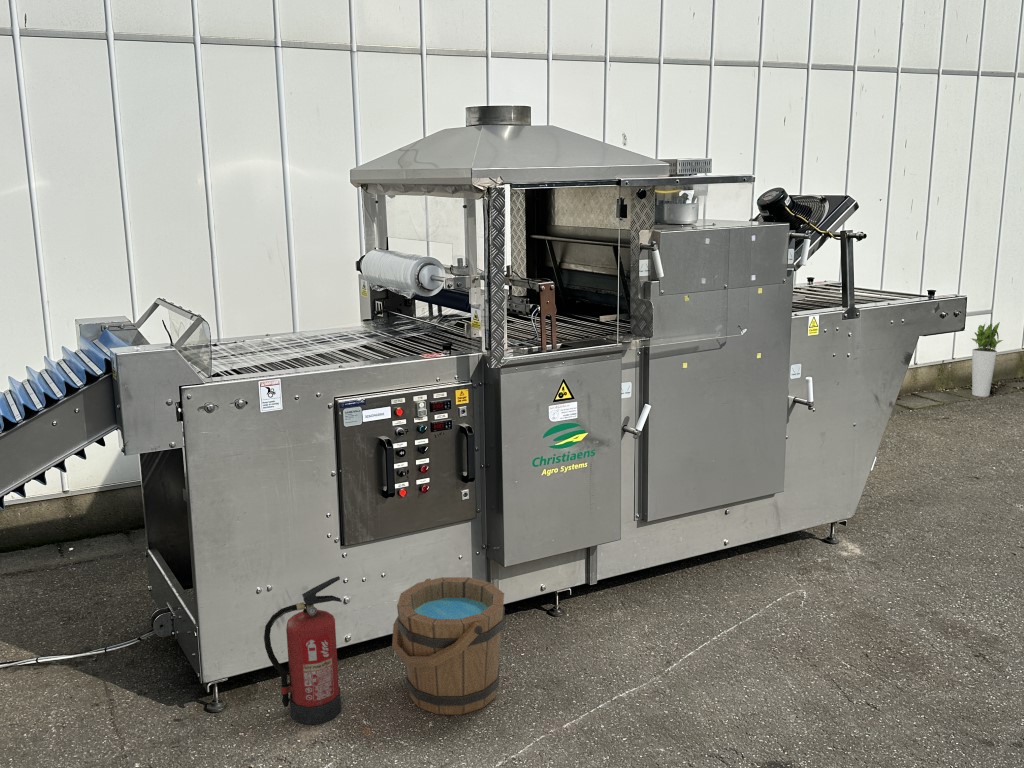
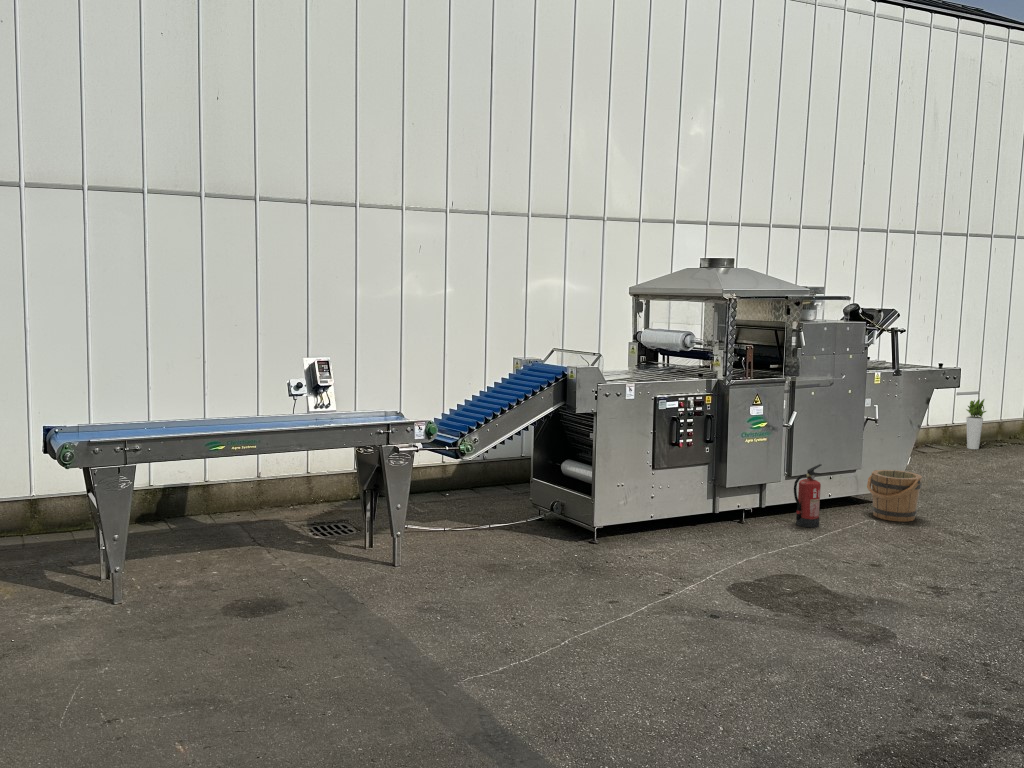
fire extinguisher: present [264,576,342,725] -> present [794,464,821,527]
bucket: present [392,577,505,715] -> present [867,470,922,522]

